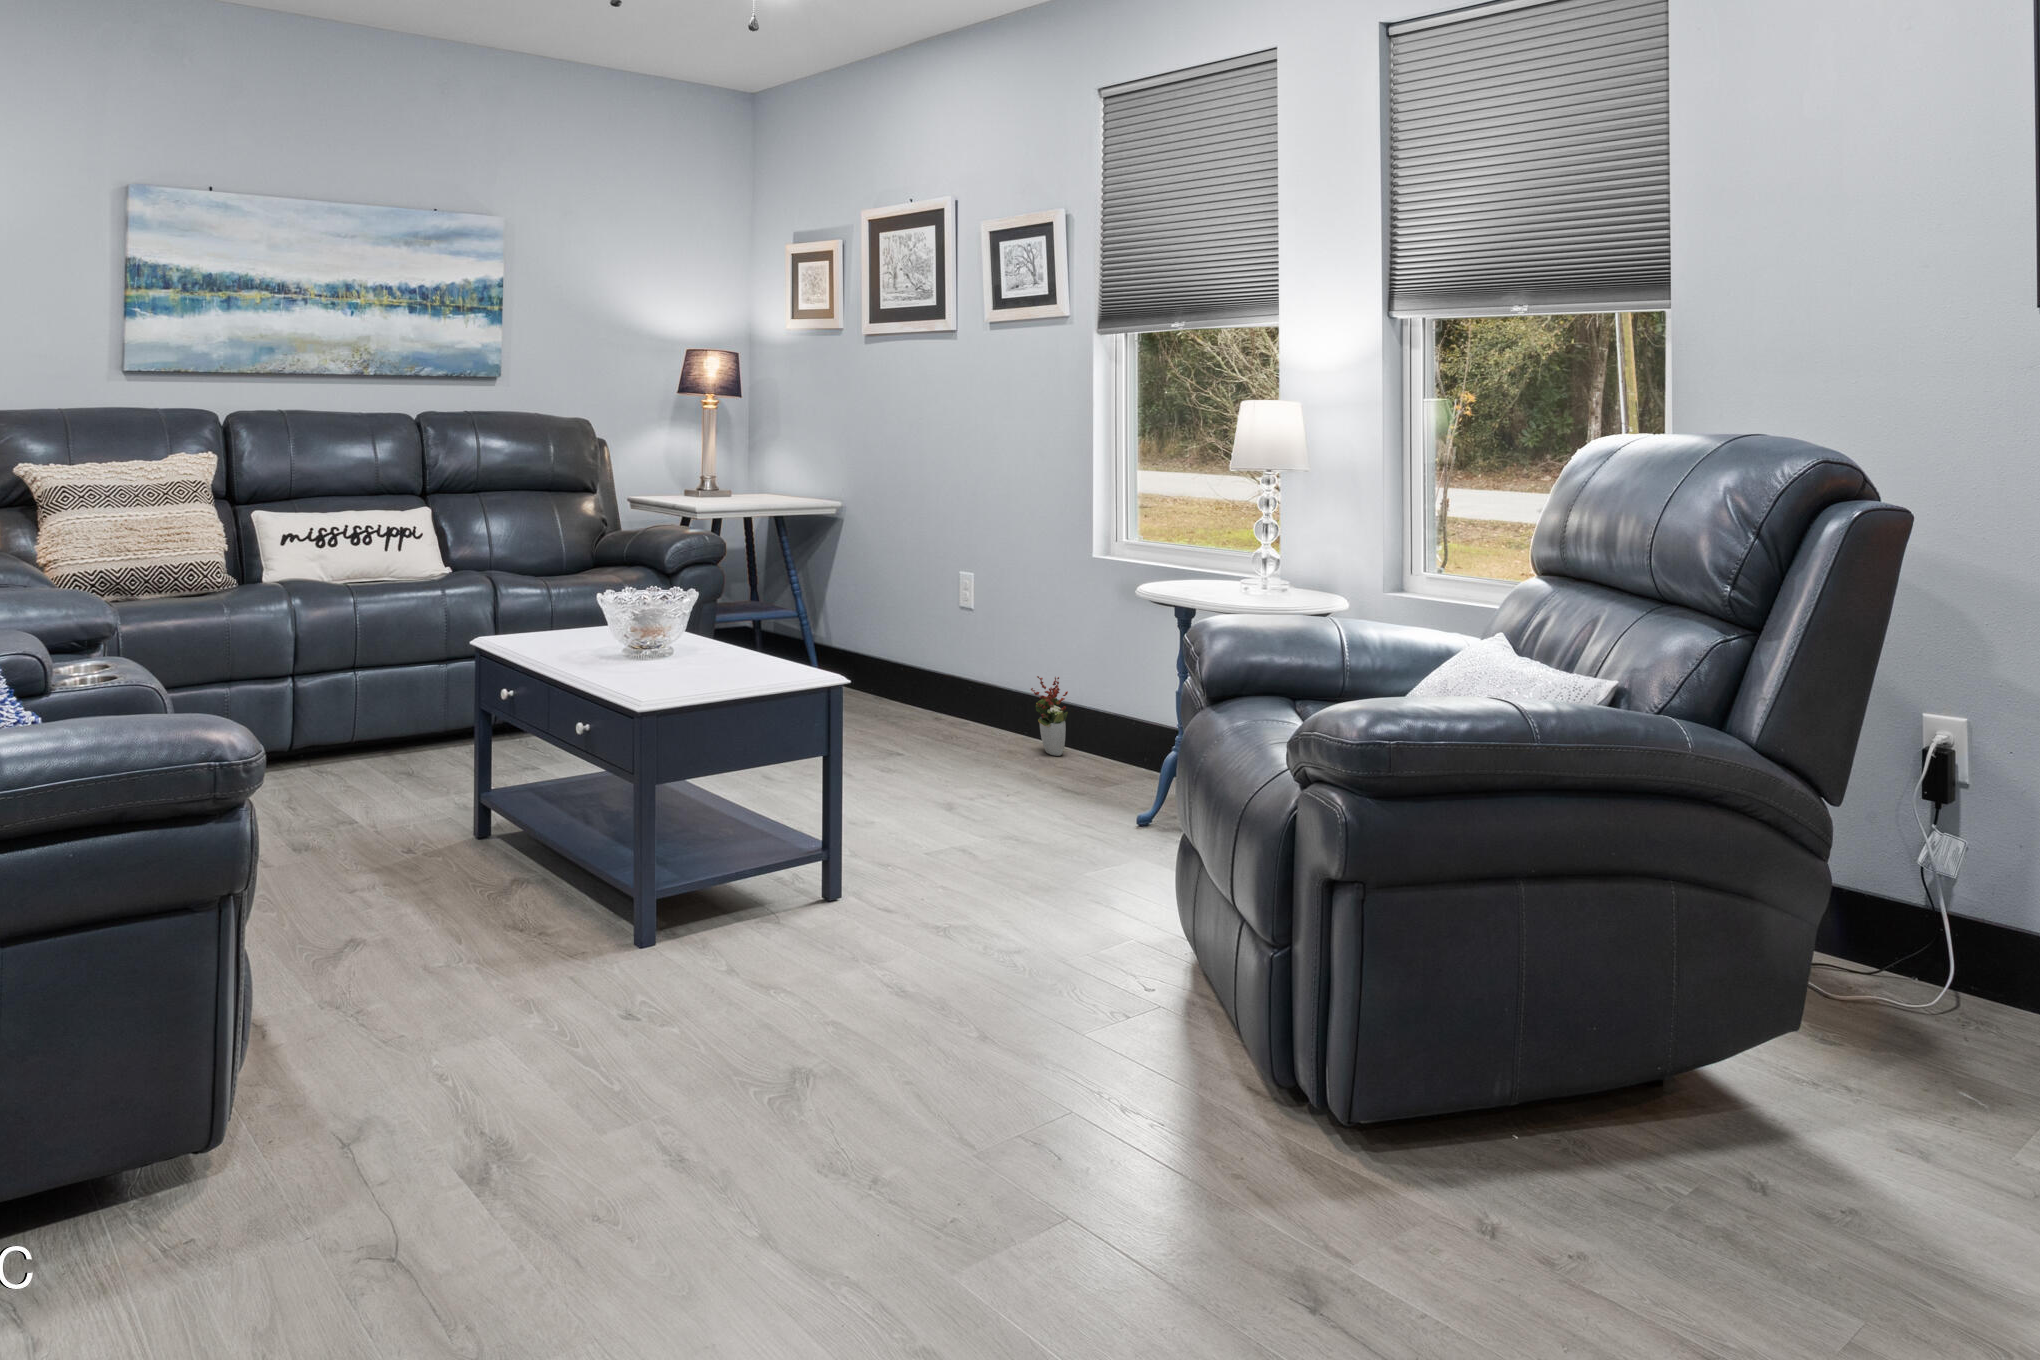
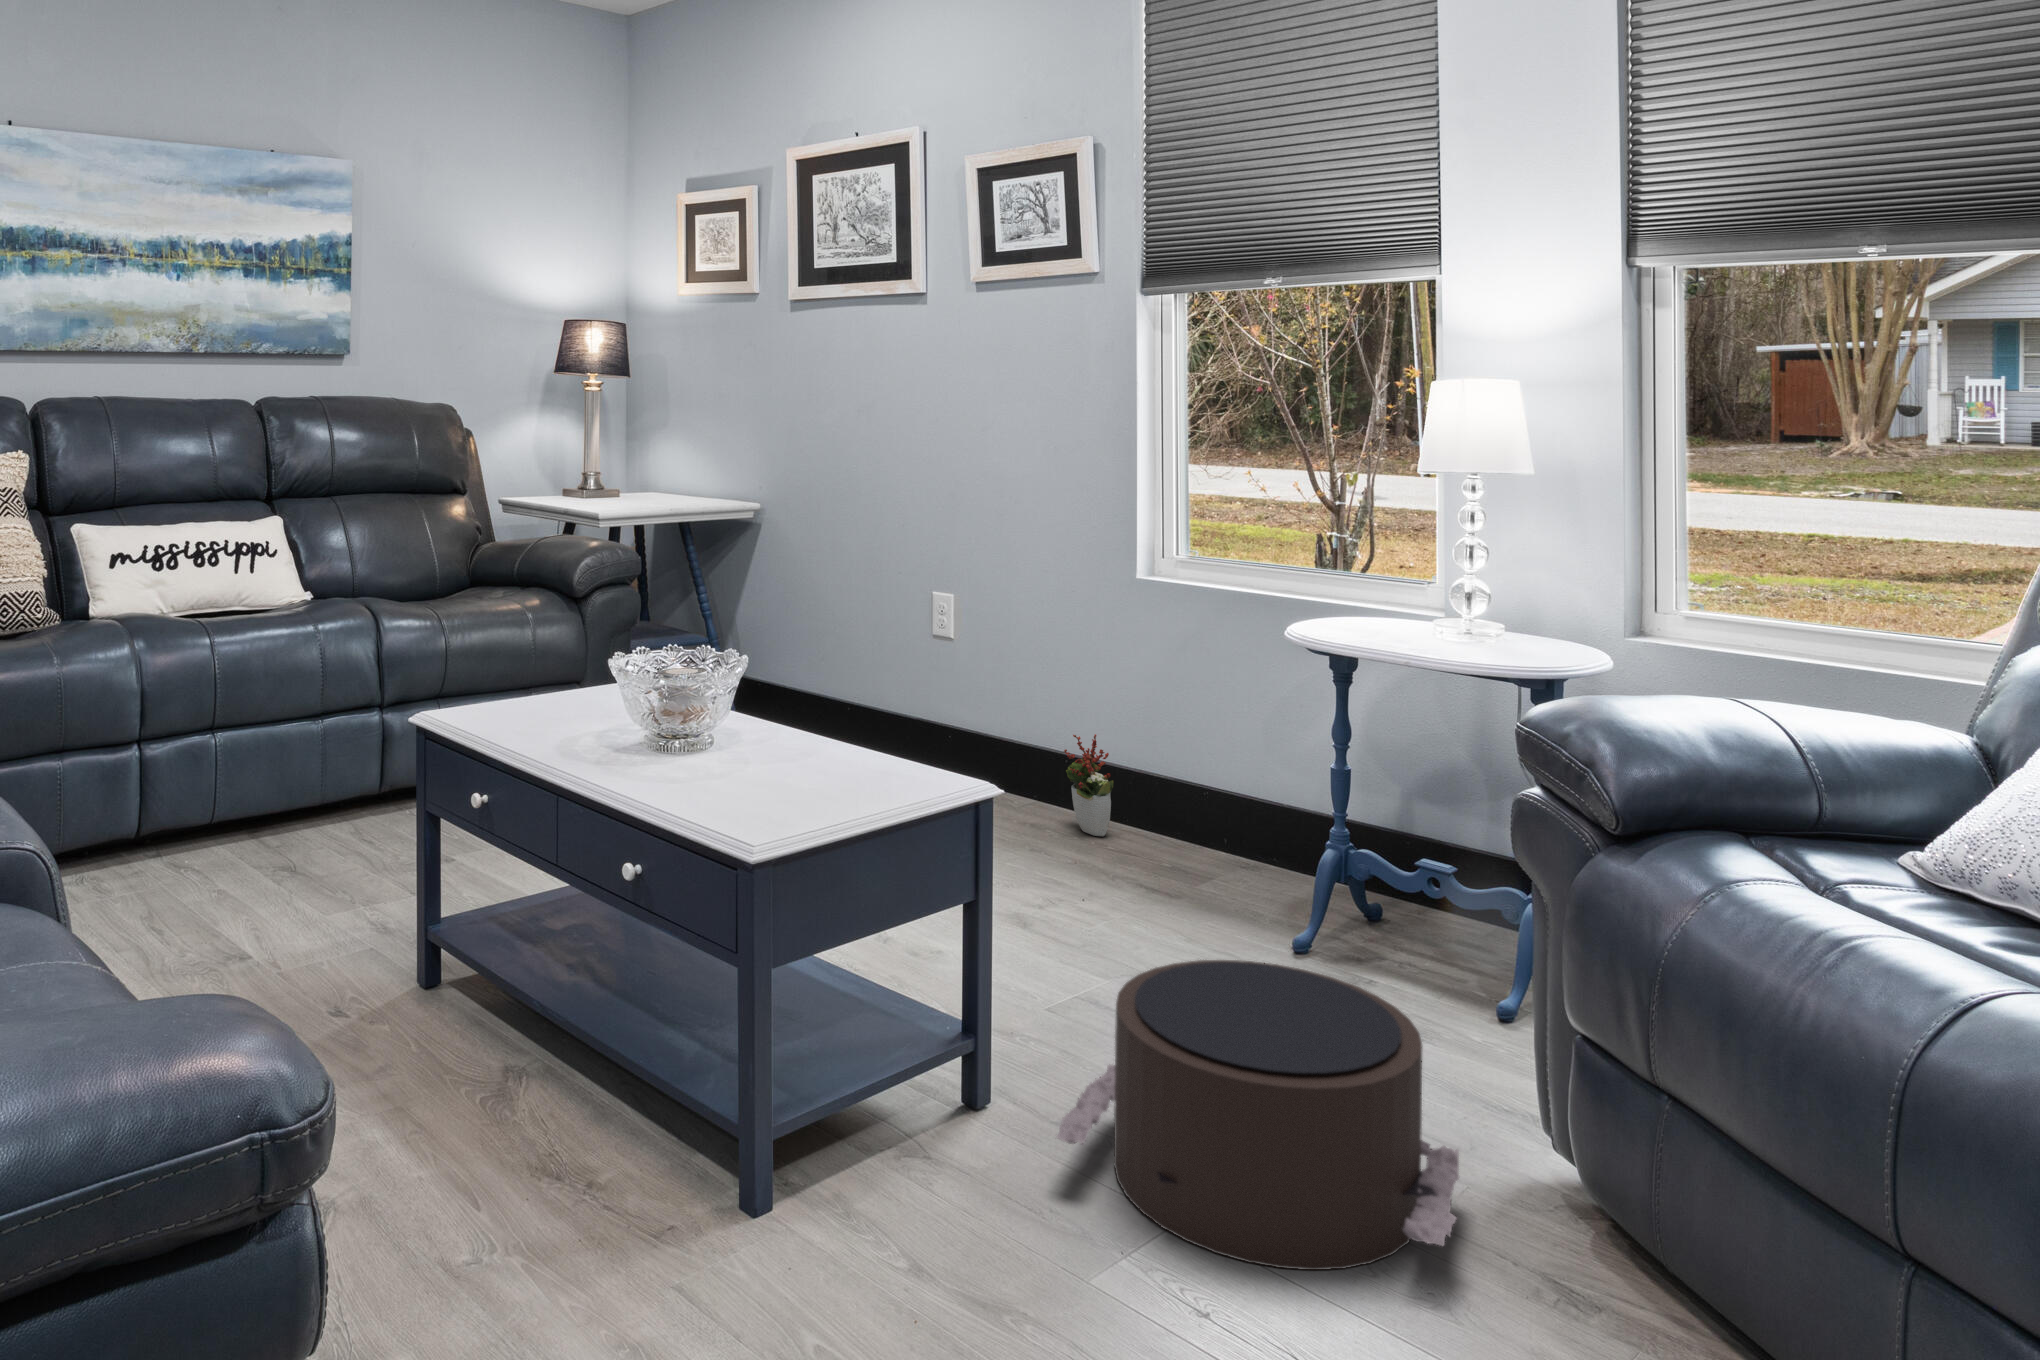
pouf: none [860,794,1125,967] -> present [1056,960,1459,1270]

